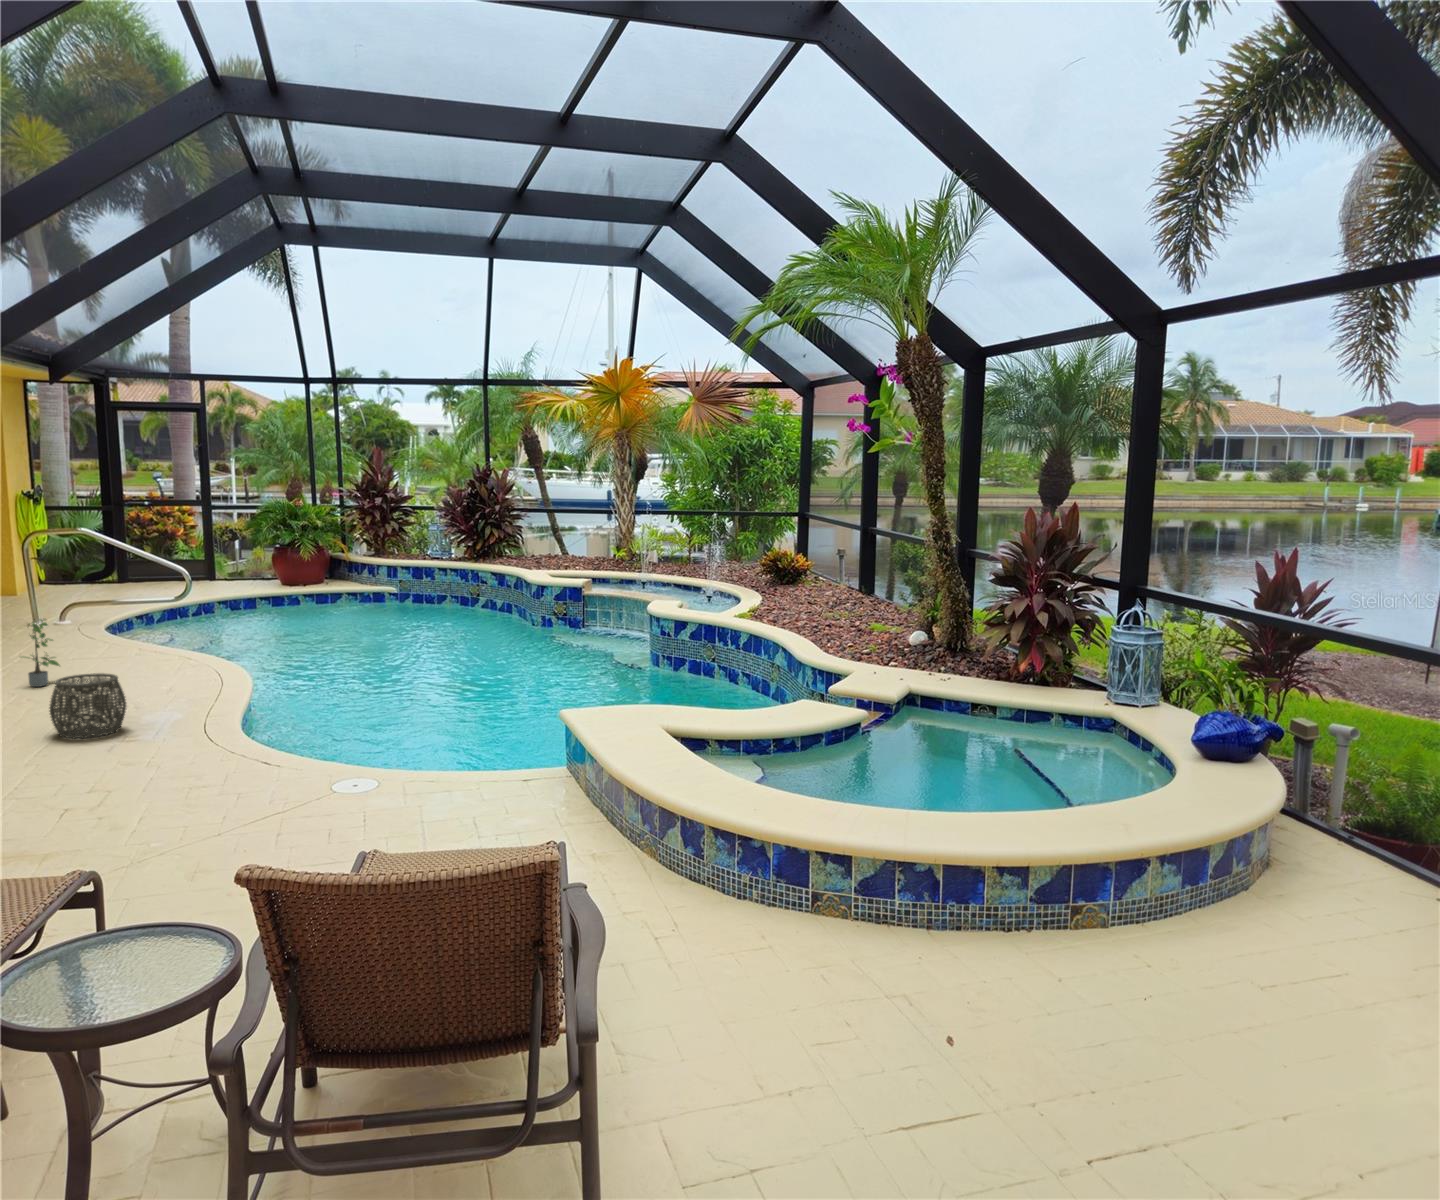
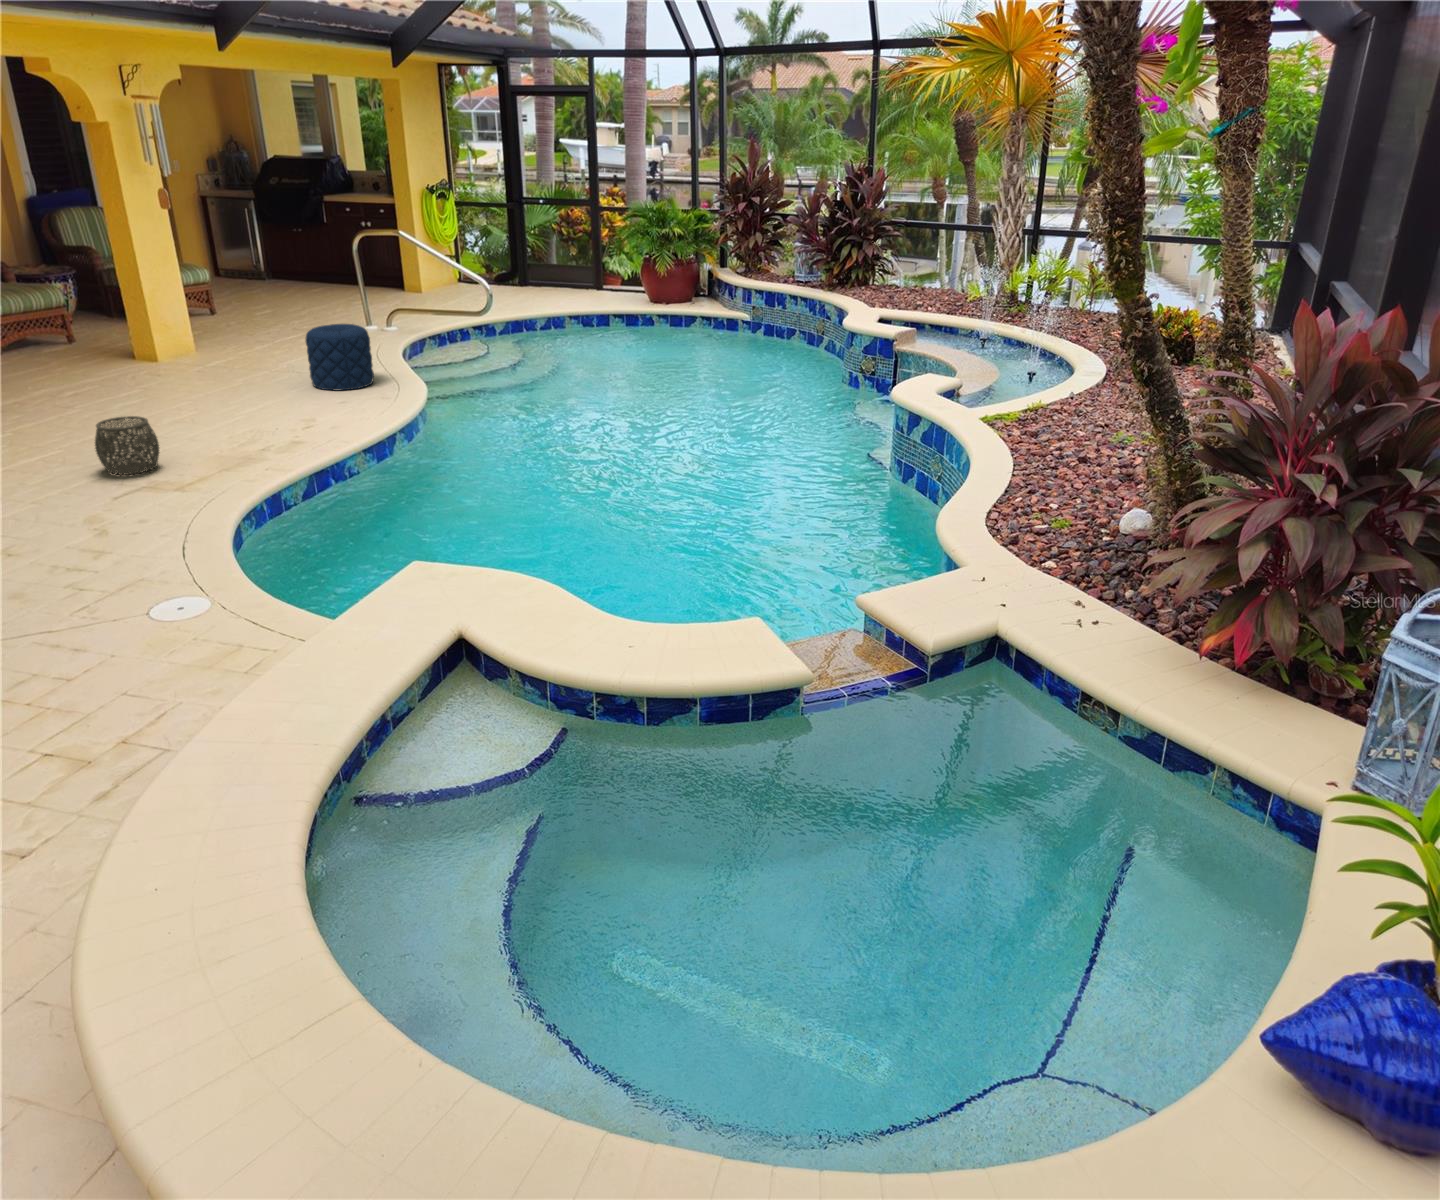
pouf: none [98,595,174,662] -> present [305,324,374,390]
potted plant: present [24,619,60,687] -> none [194,347,234,409]

